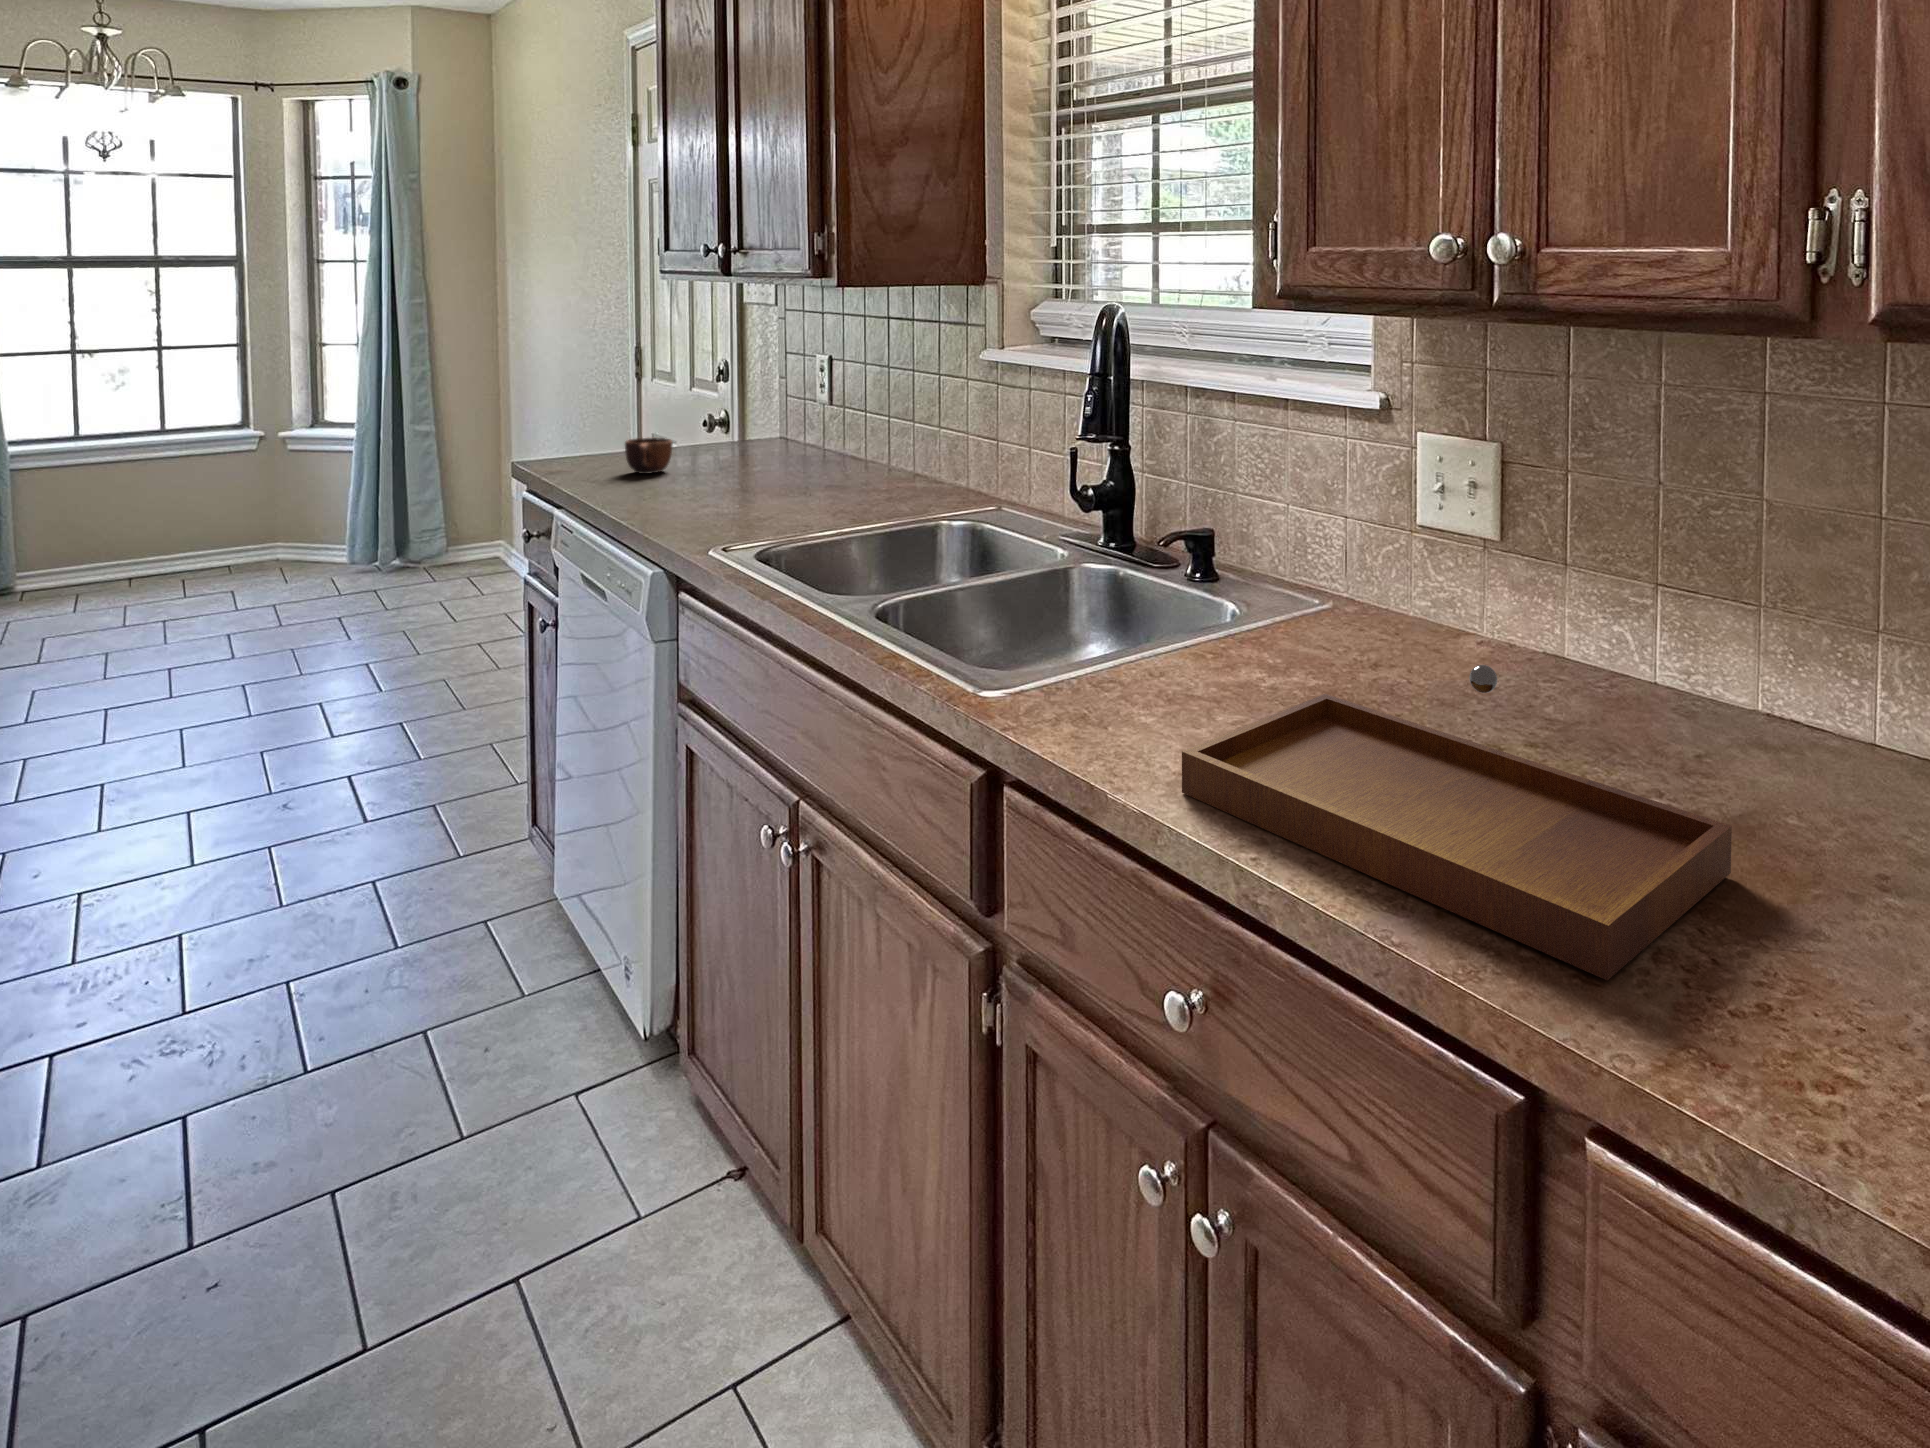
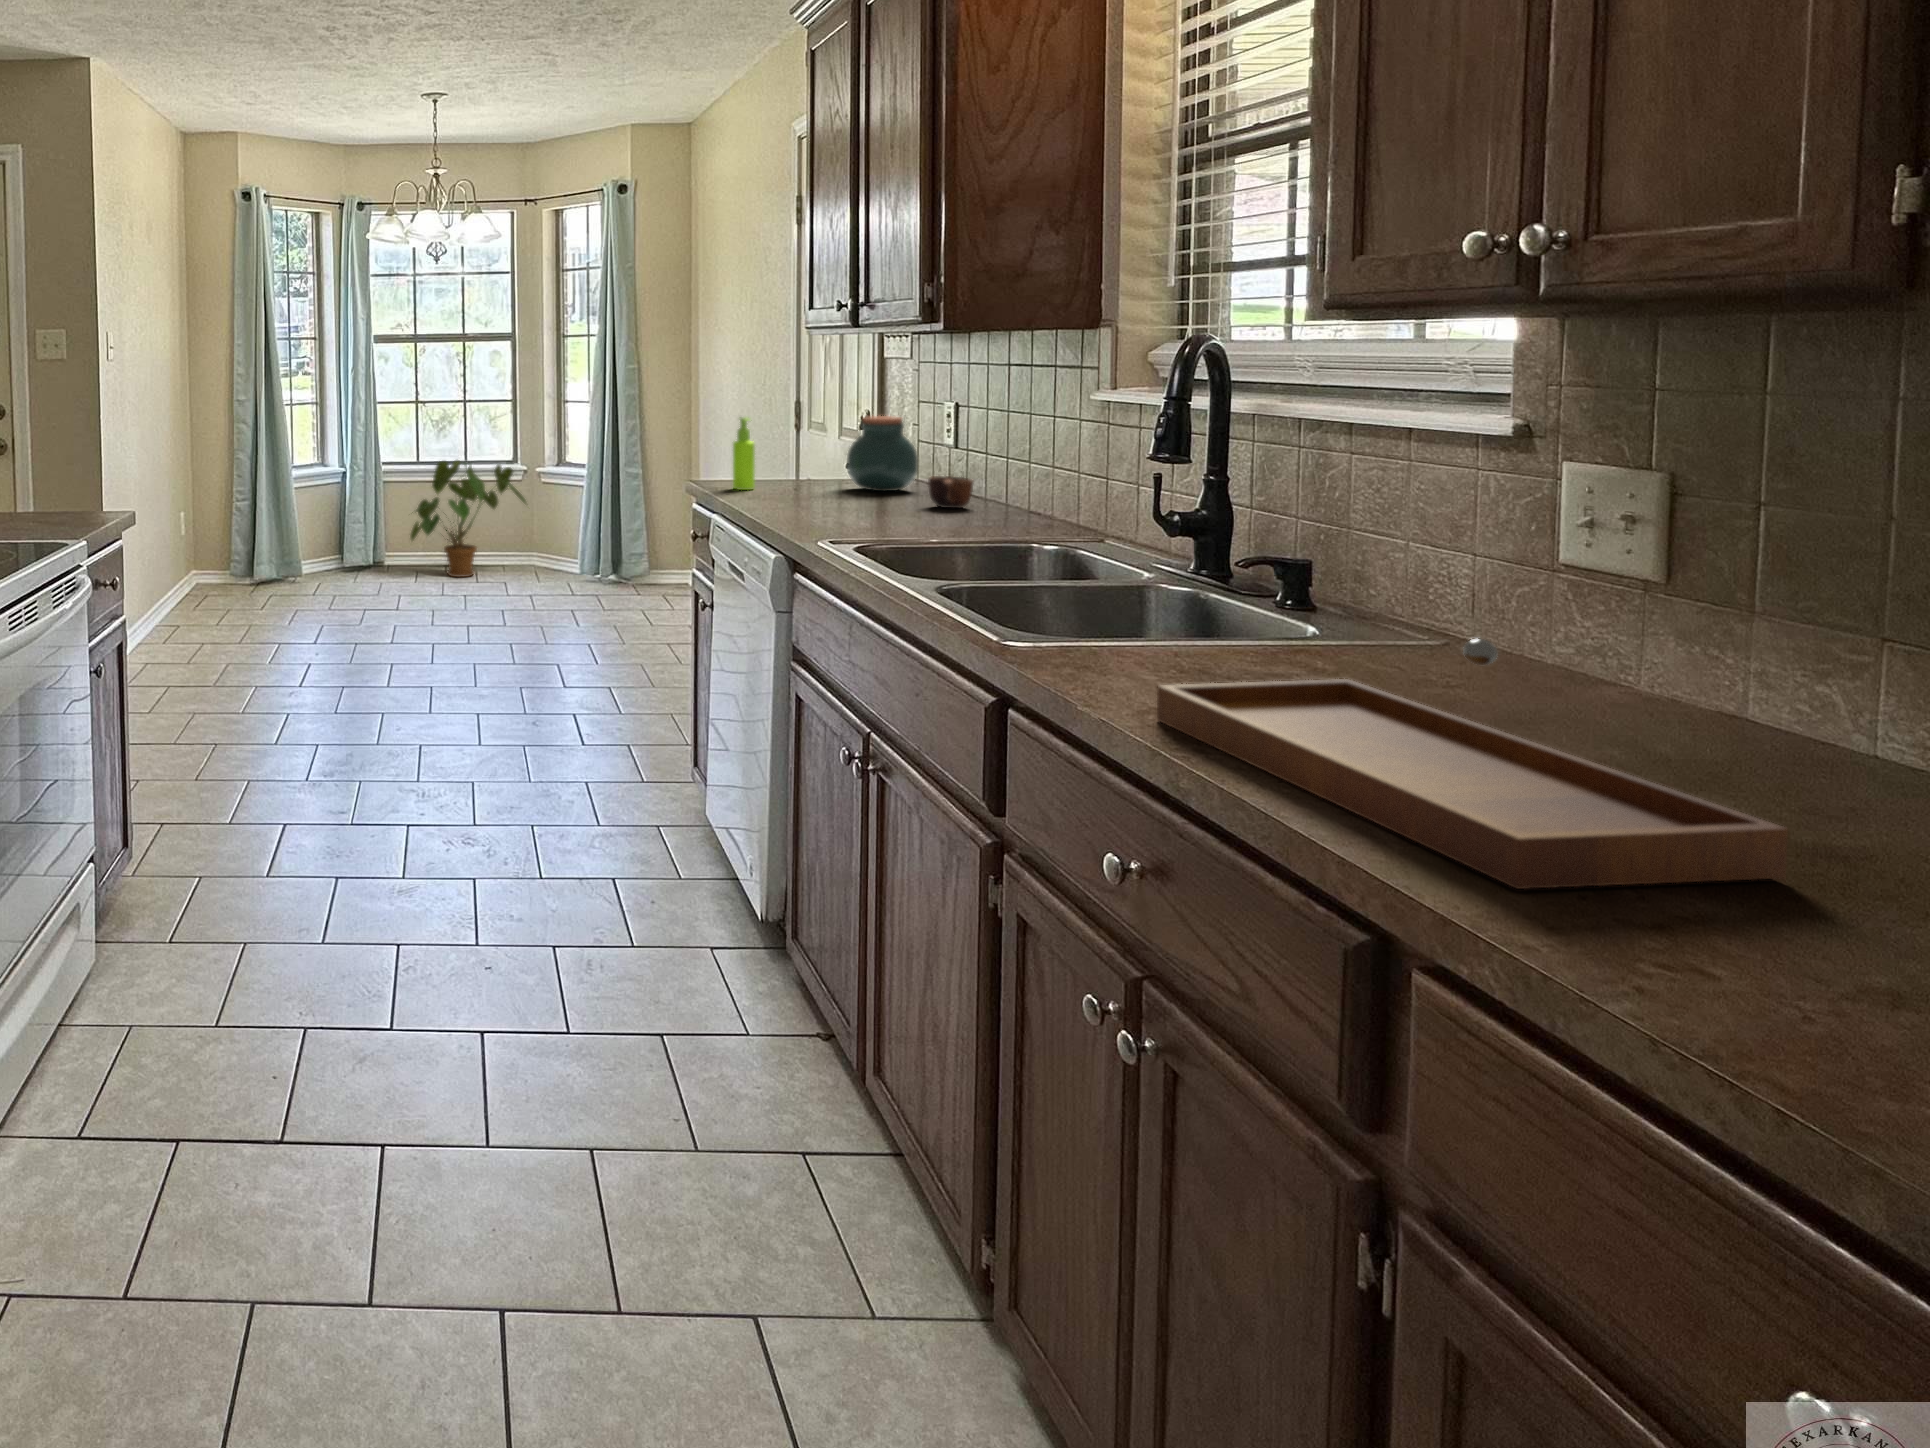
jar: none [714,372,792,458] -> present [847,416,918,491]
soap dispenser: none [575,382,604,472] -> present [733,418,755,490]
house plant: none [57,432,270,599] -> present [410,460,526,577]
mug: present [625,437,673,474] -> present [928,476,974,508]

